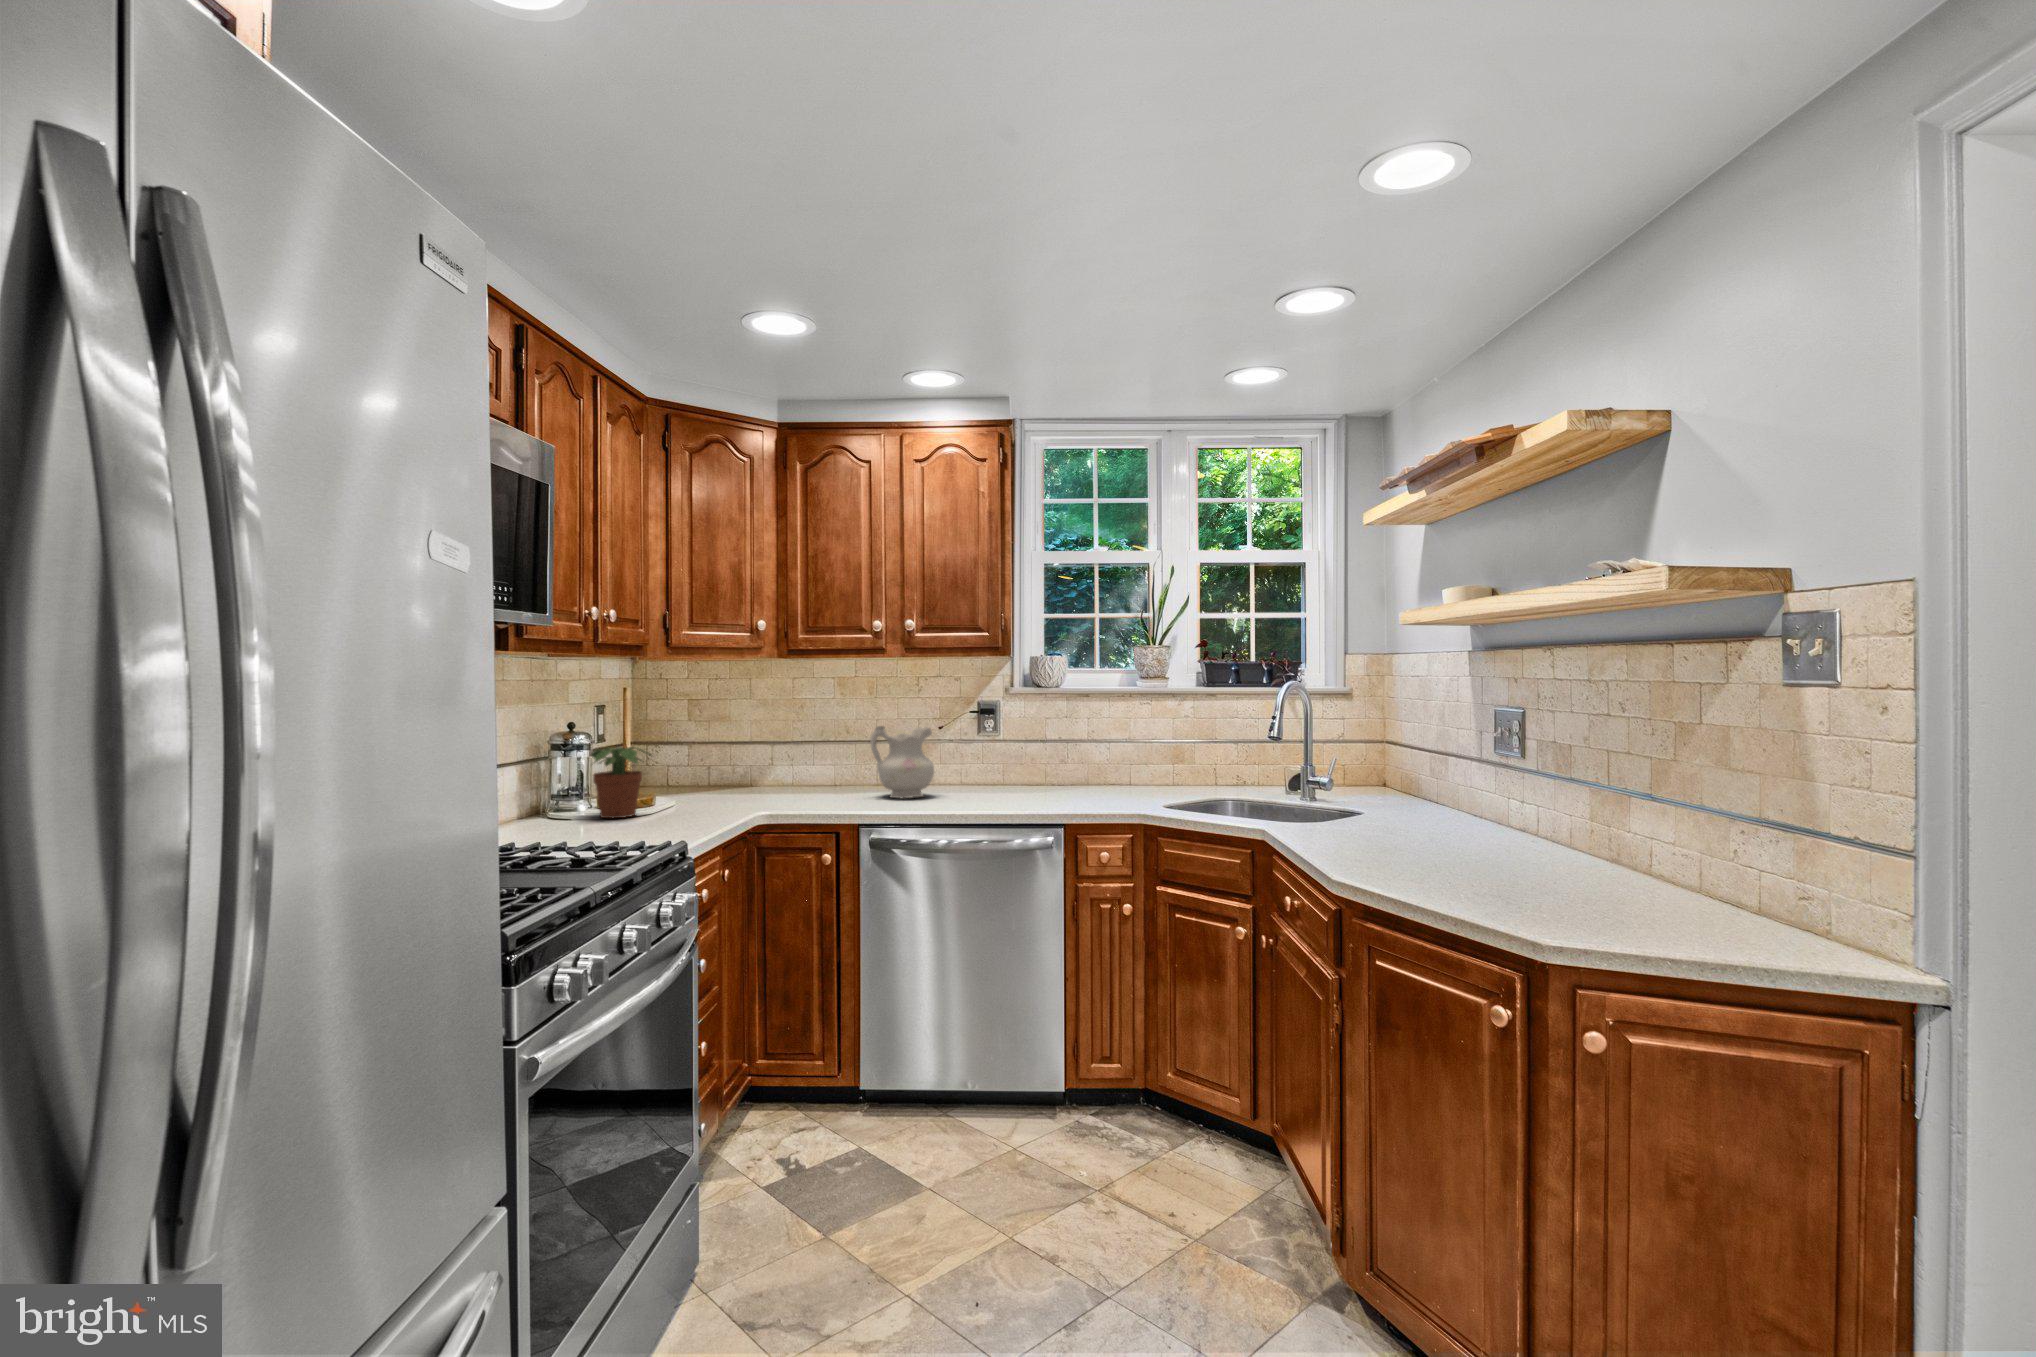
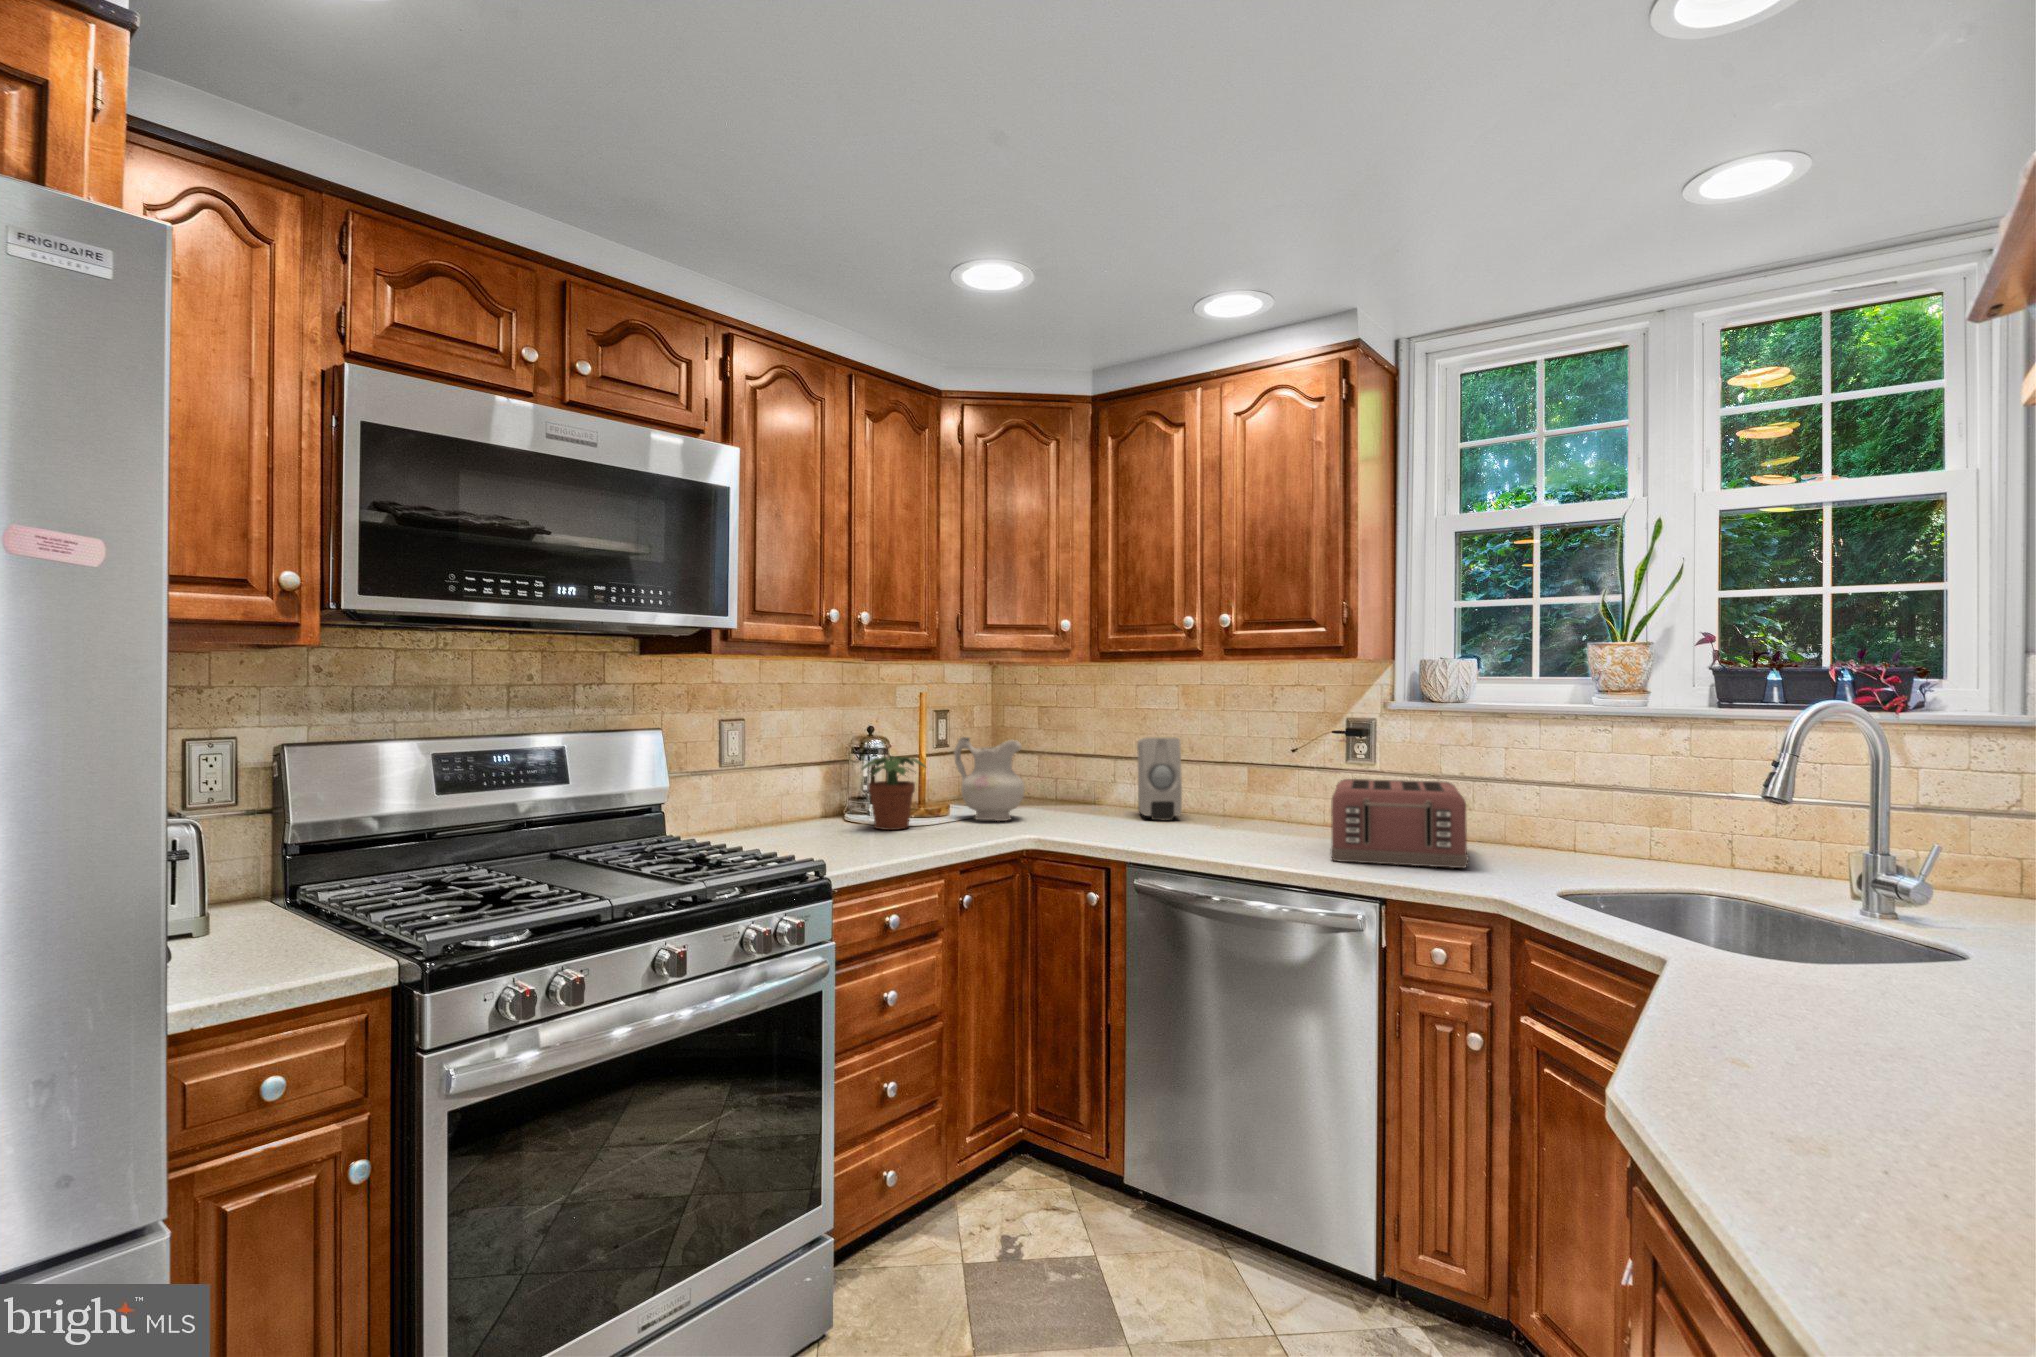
soap dispenser: none [806,721,855,791] -> present [1137,738,1182,820]
ceramic pitcher: present [870,726,934,798] -> present [954,737,1024,821]
toaster: none [989,744,1099,805] -> present [1330,779,1469,868]

